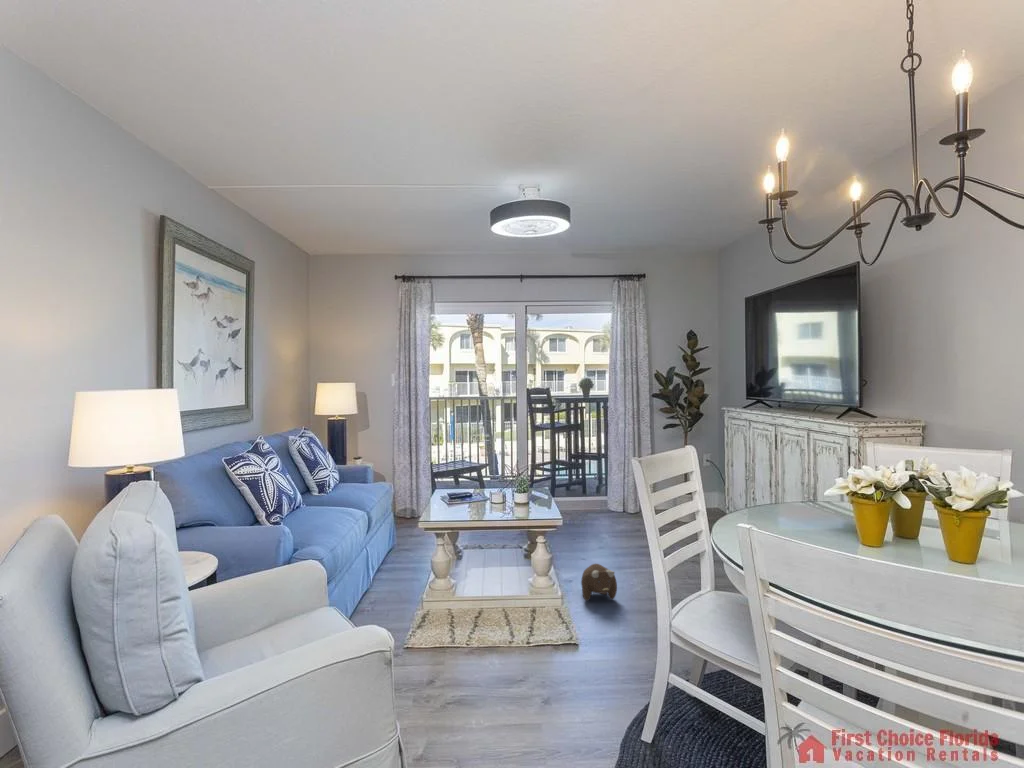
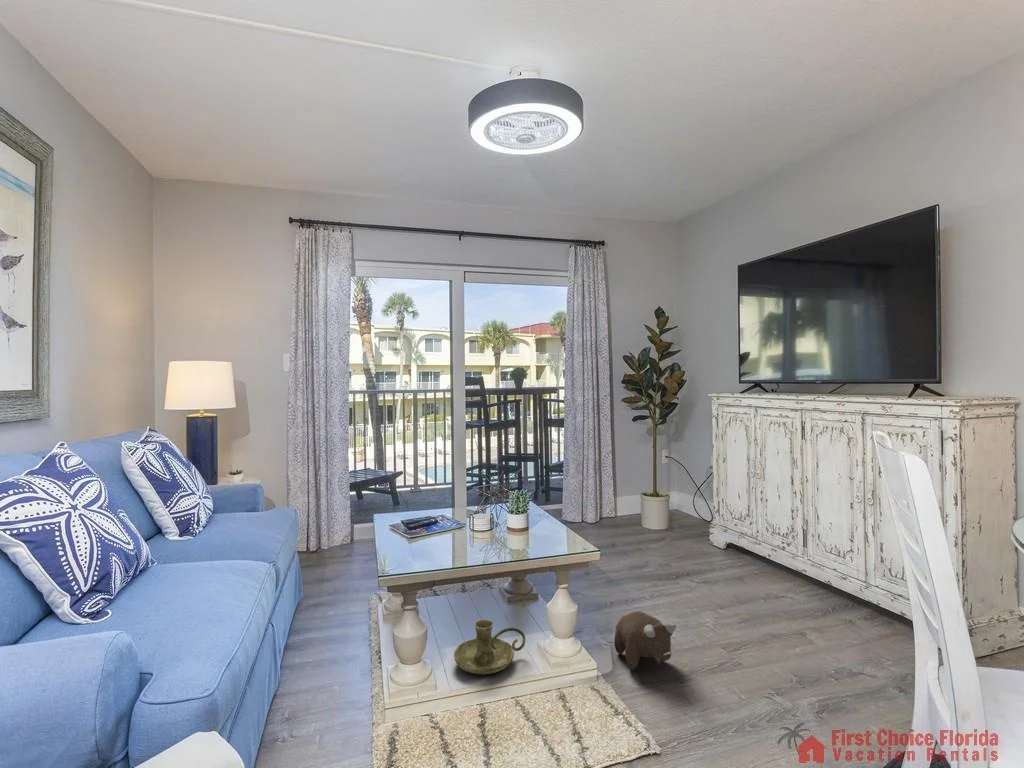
candle holder: none [470,558,517,589] -> present [454,620,526,674]

